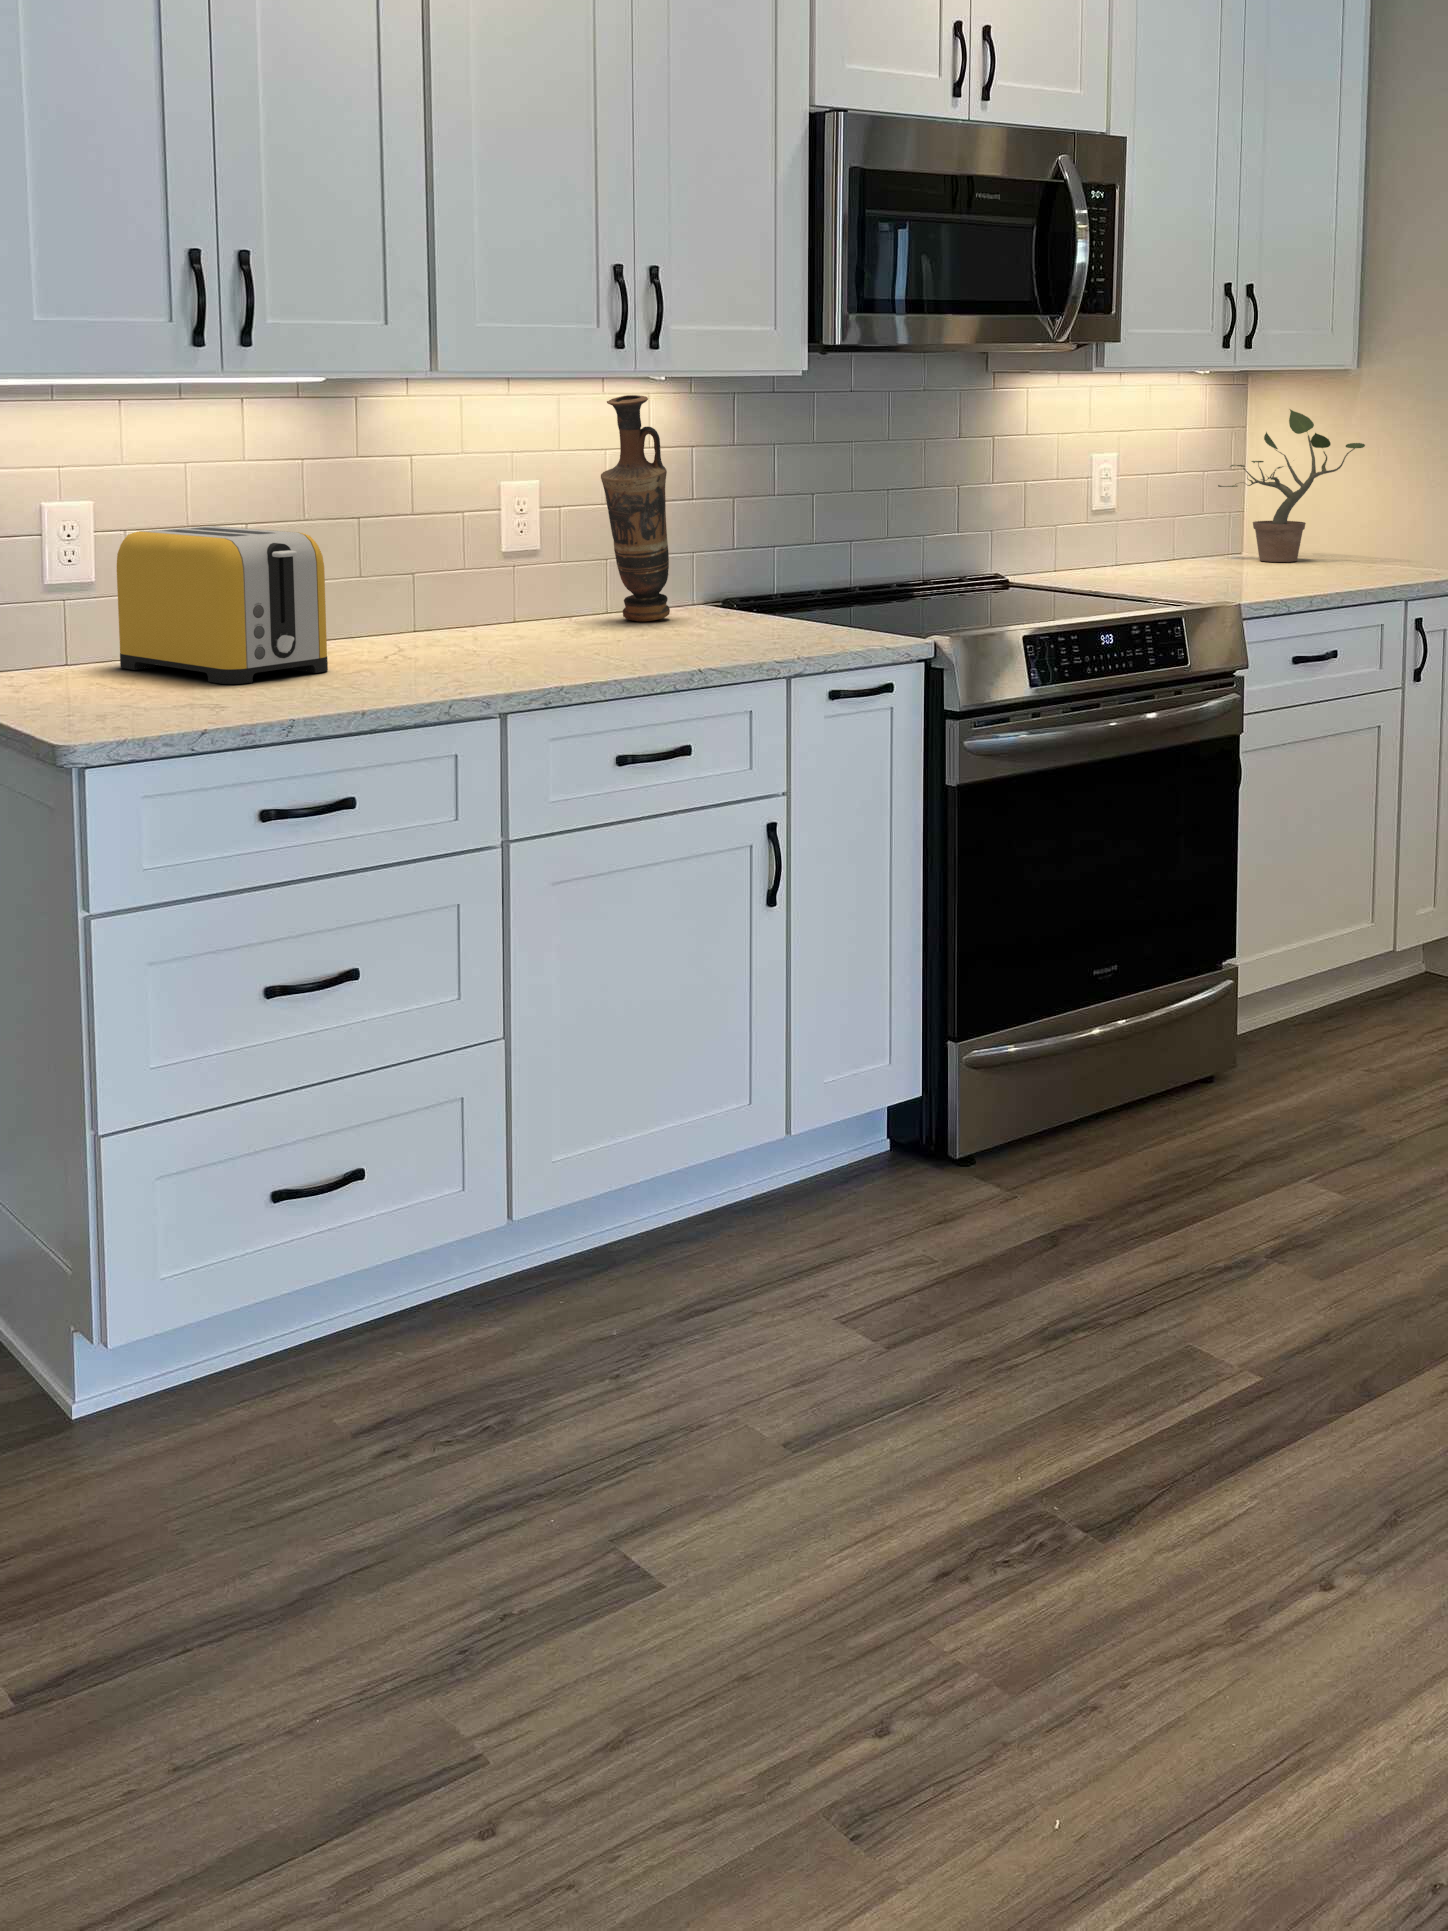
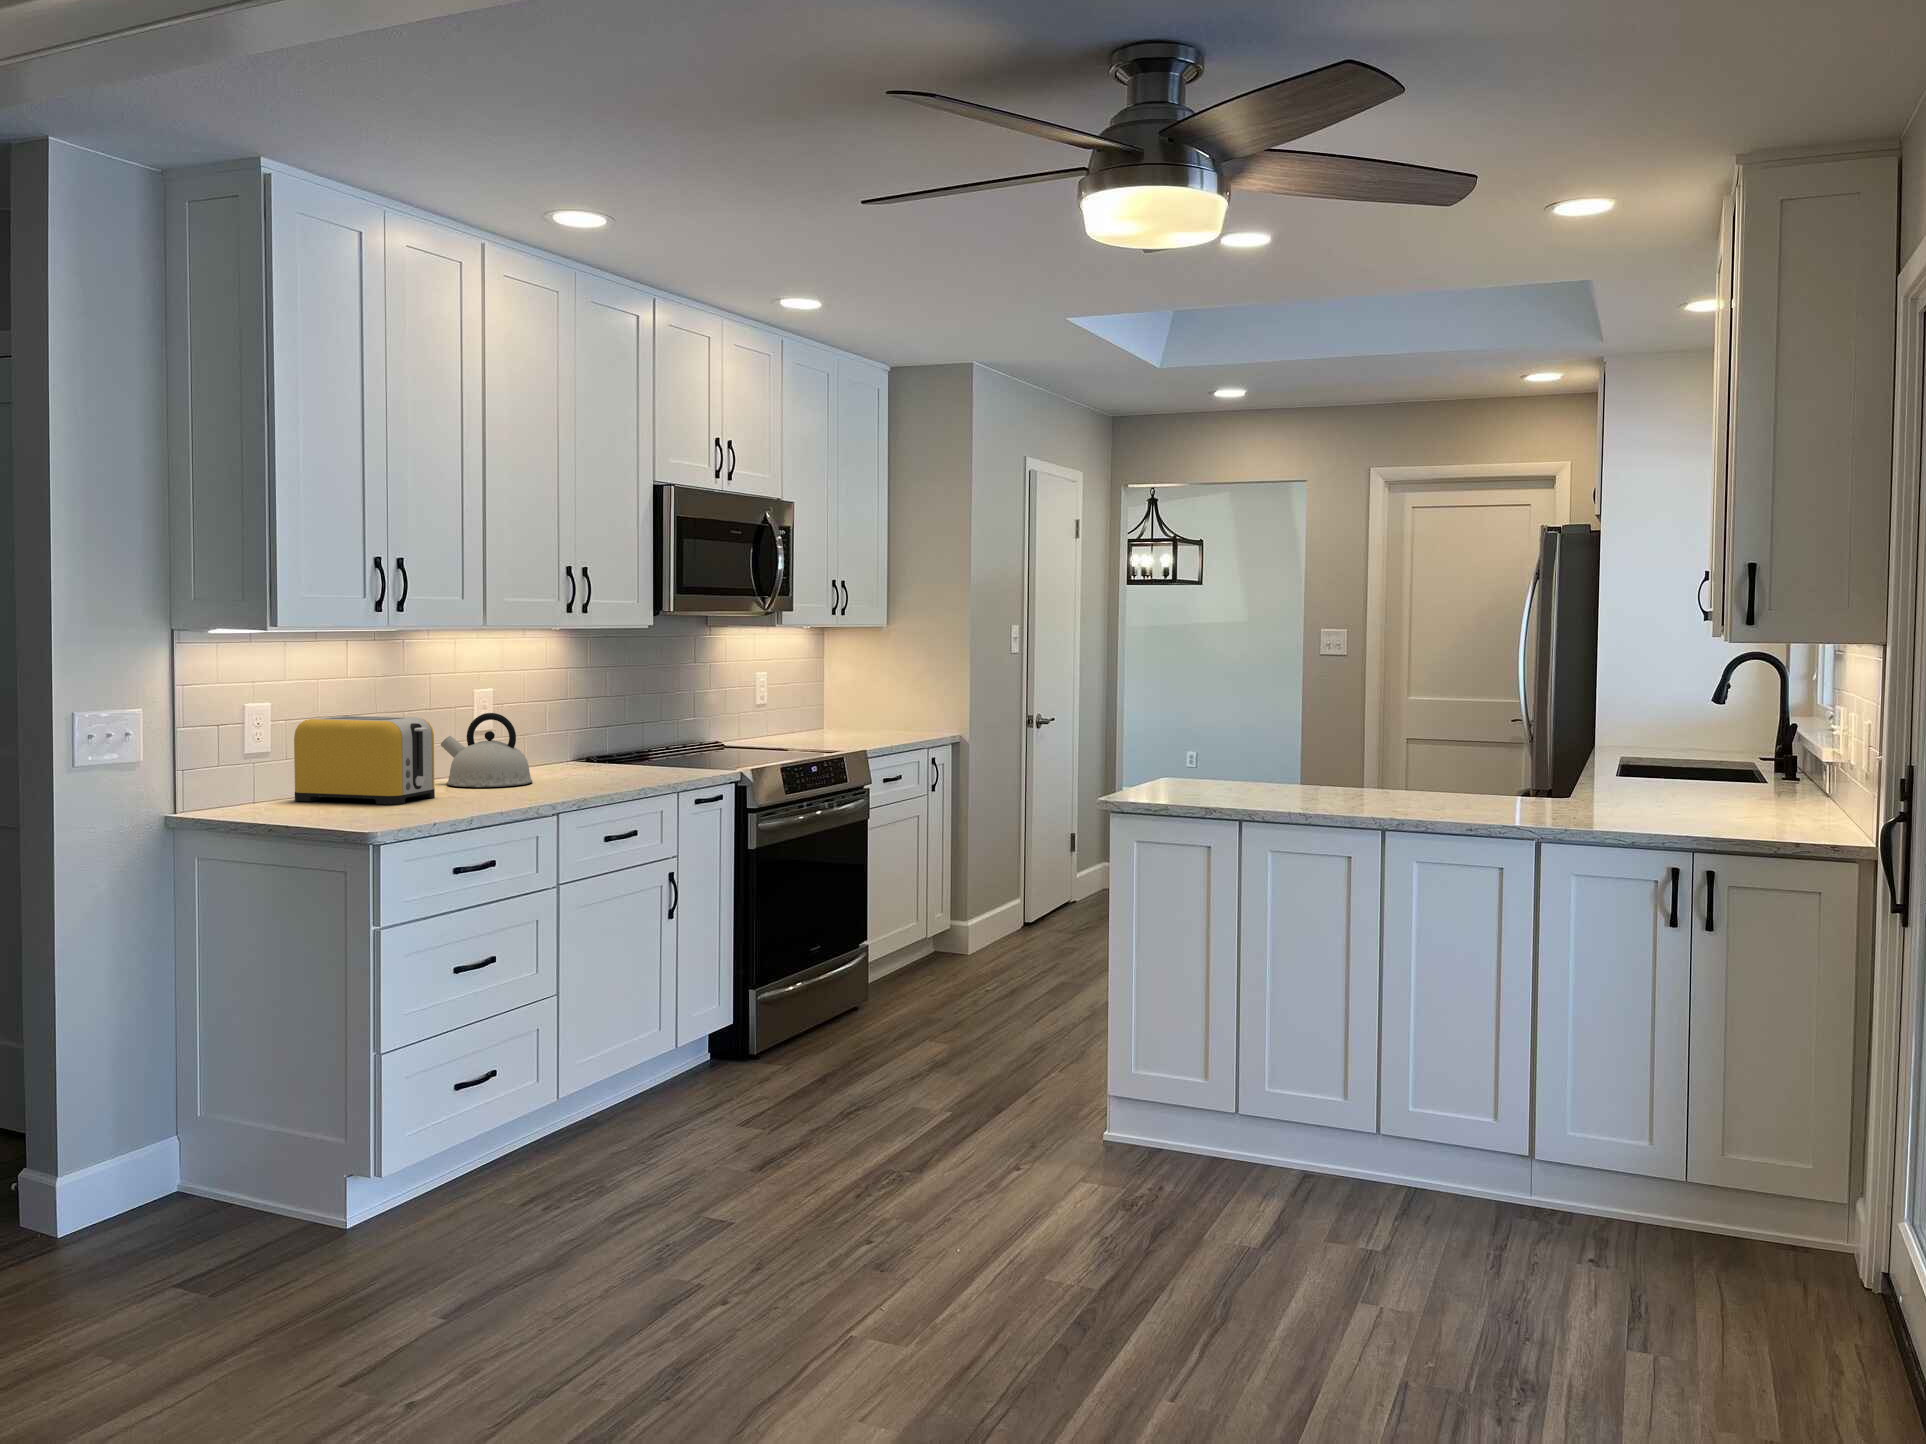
vase: present [601,395,670,621] -> none [535,640,574,769]
potted plant: present [1218,409,1365,562] -> none [815,648,893,732]
kettle: none [400,524,543,655] -> present [441,713,532,787]

